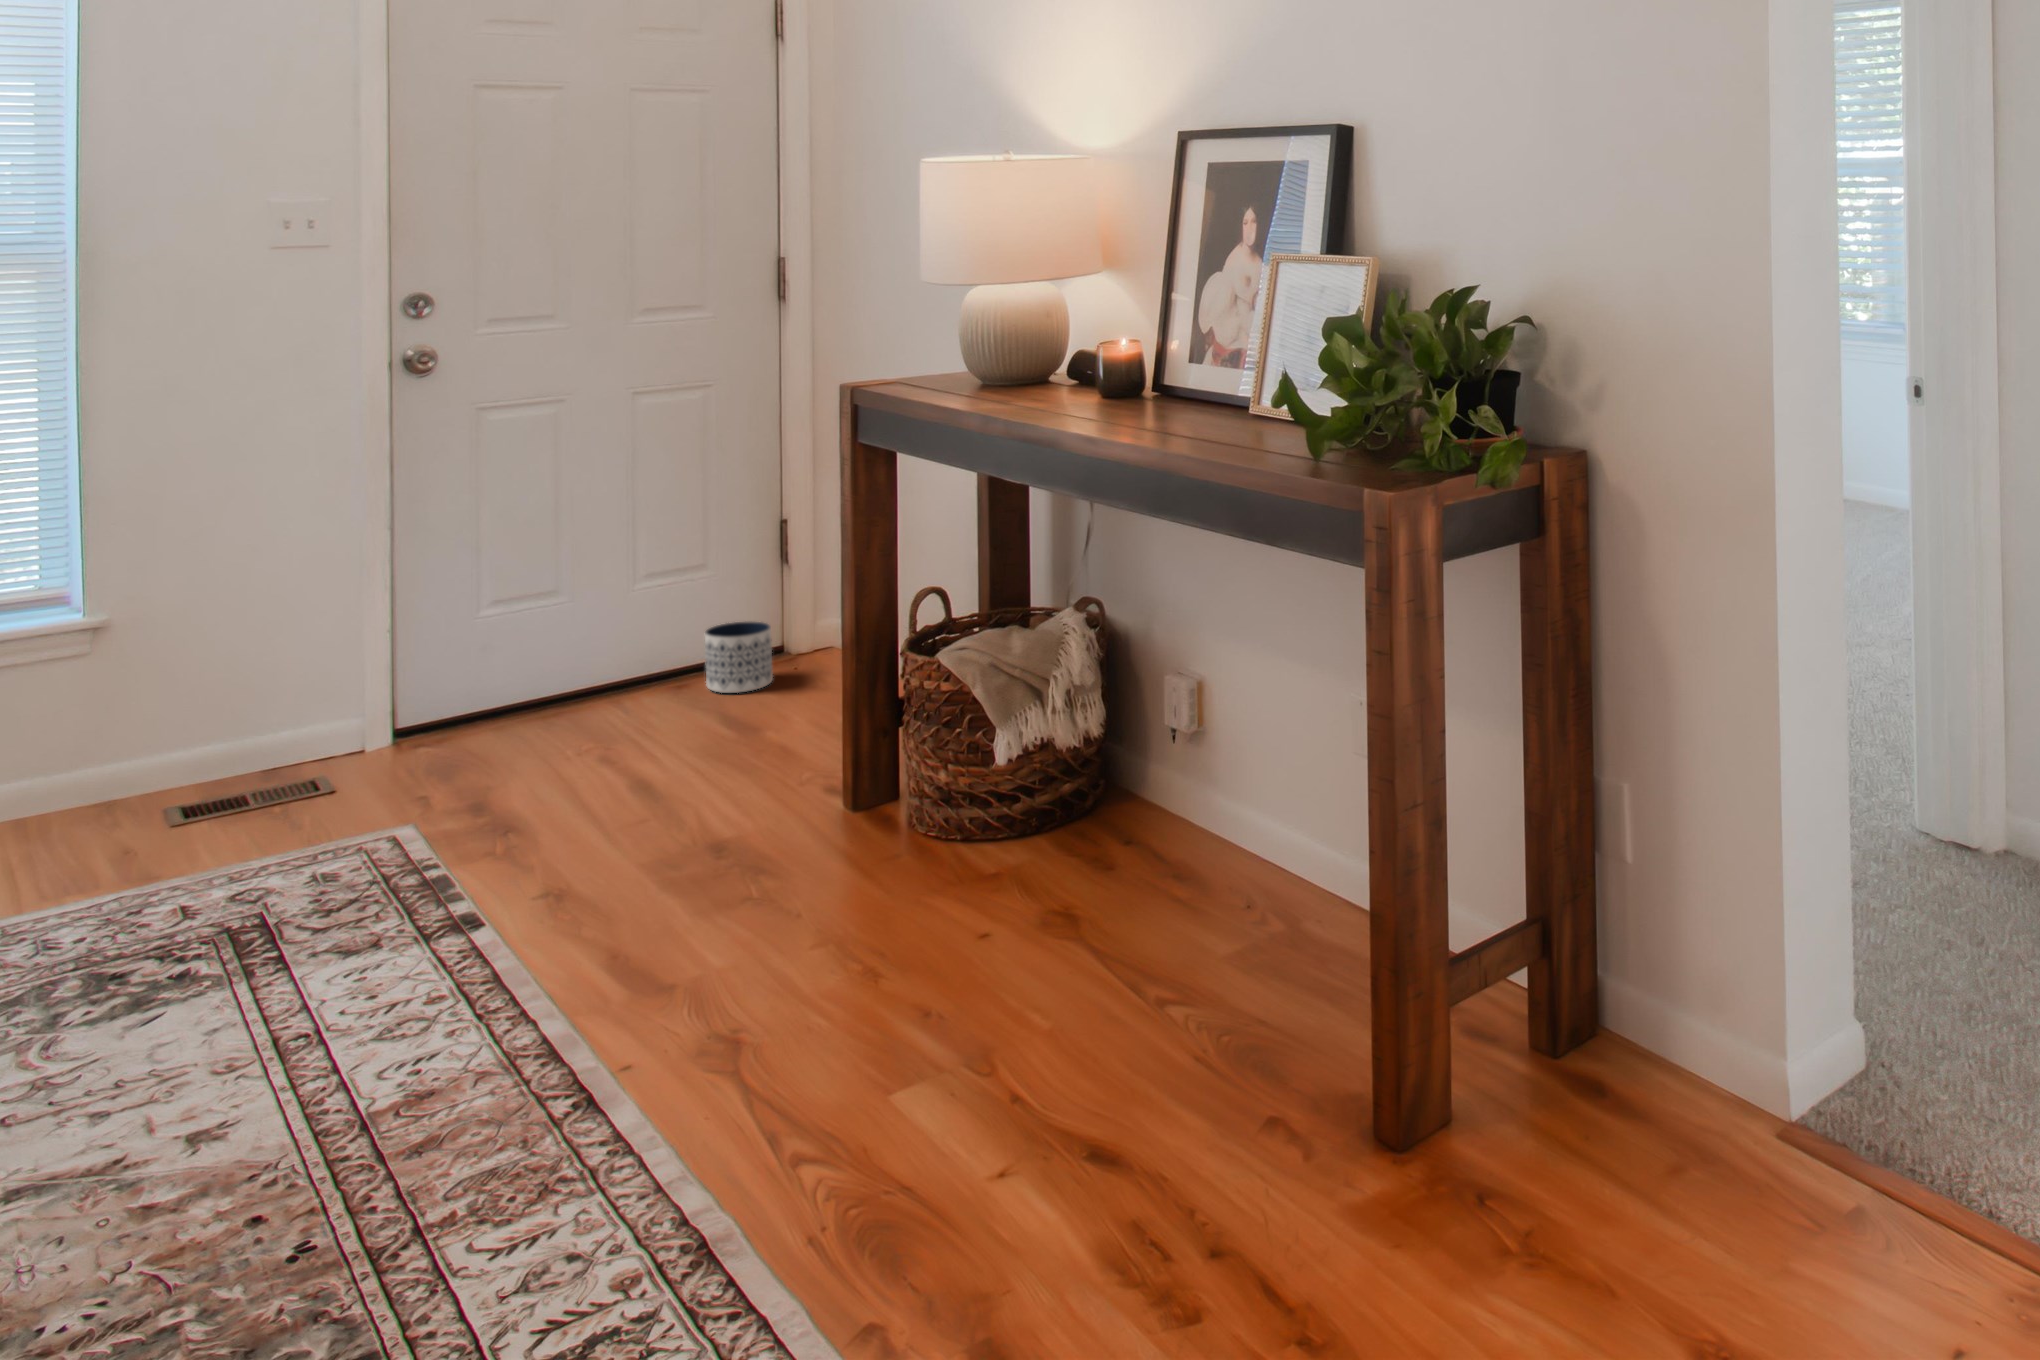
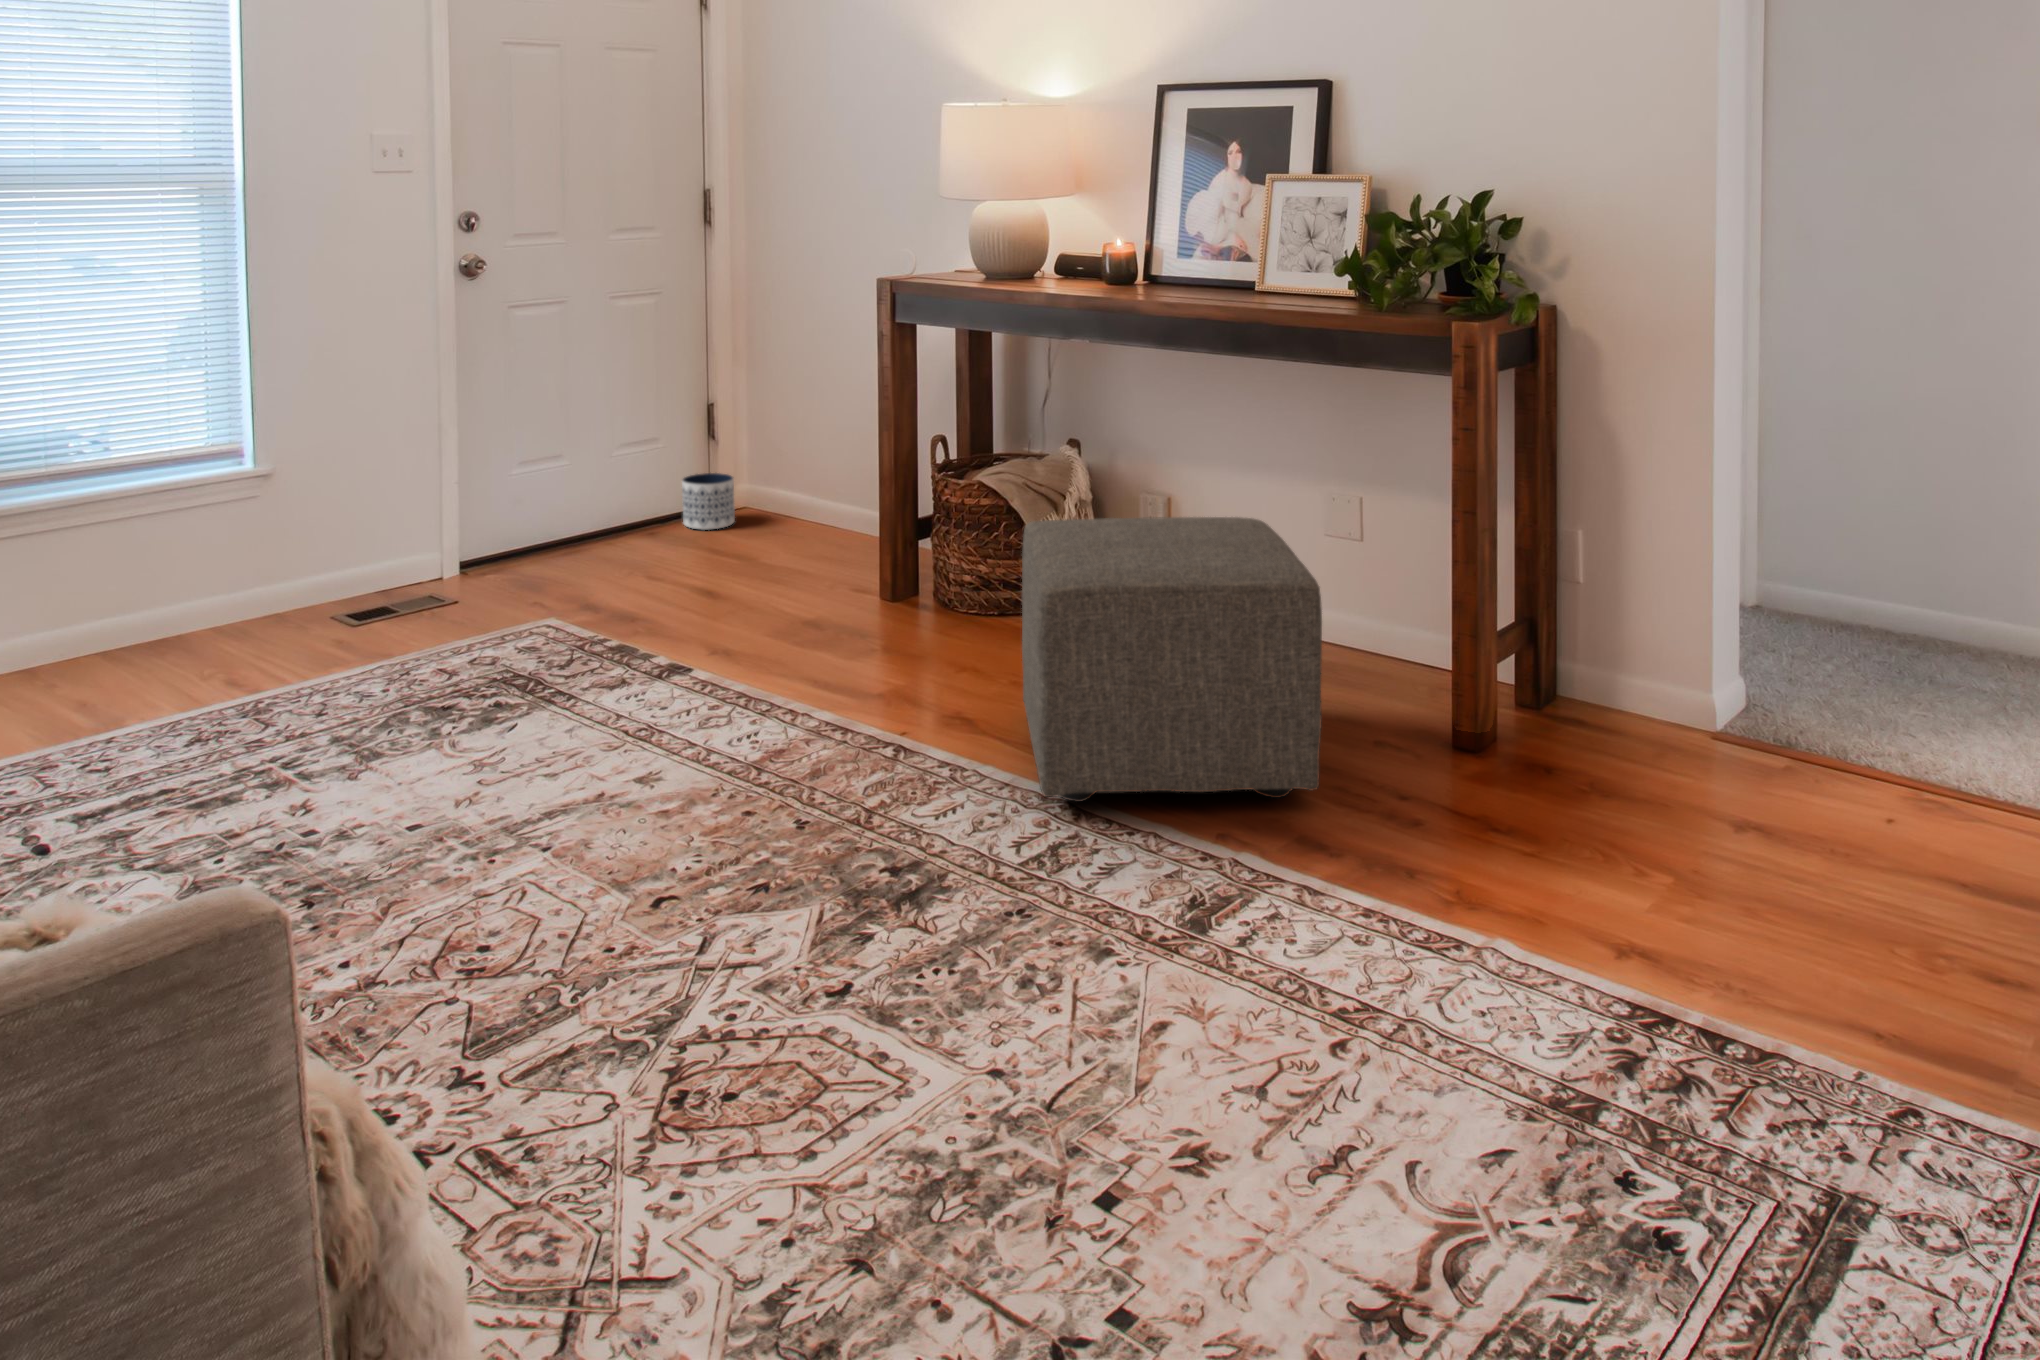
ottoman: none [724,734,1196,1181] -> present [1022,517,1322,802]

